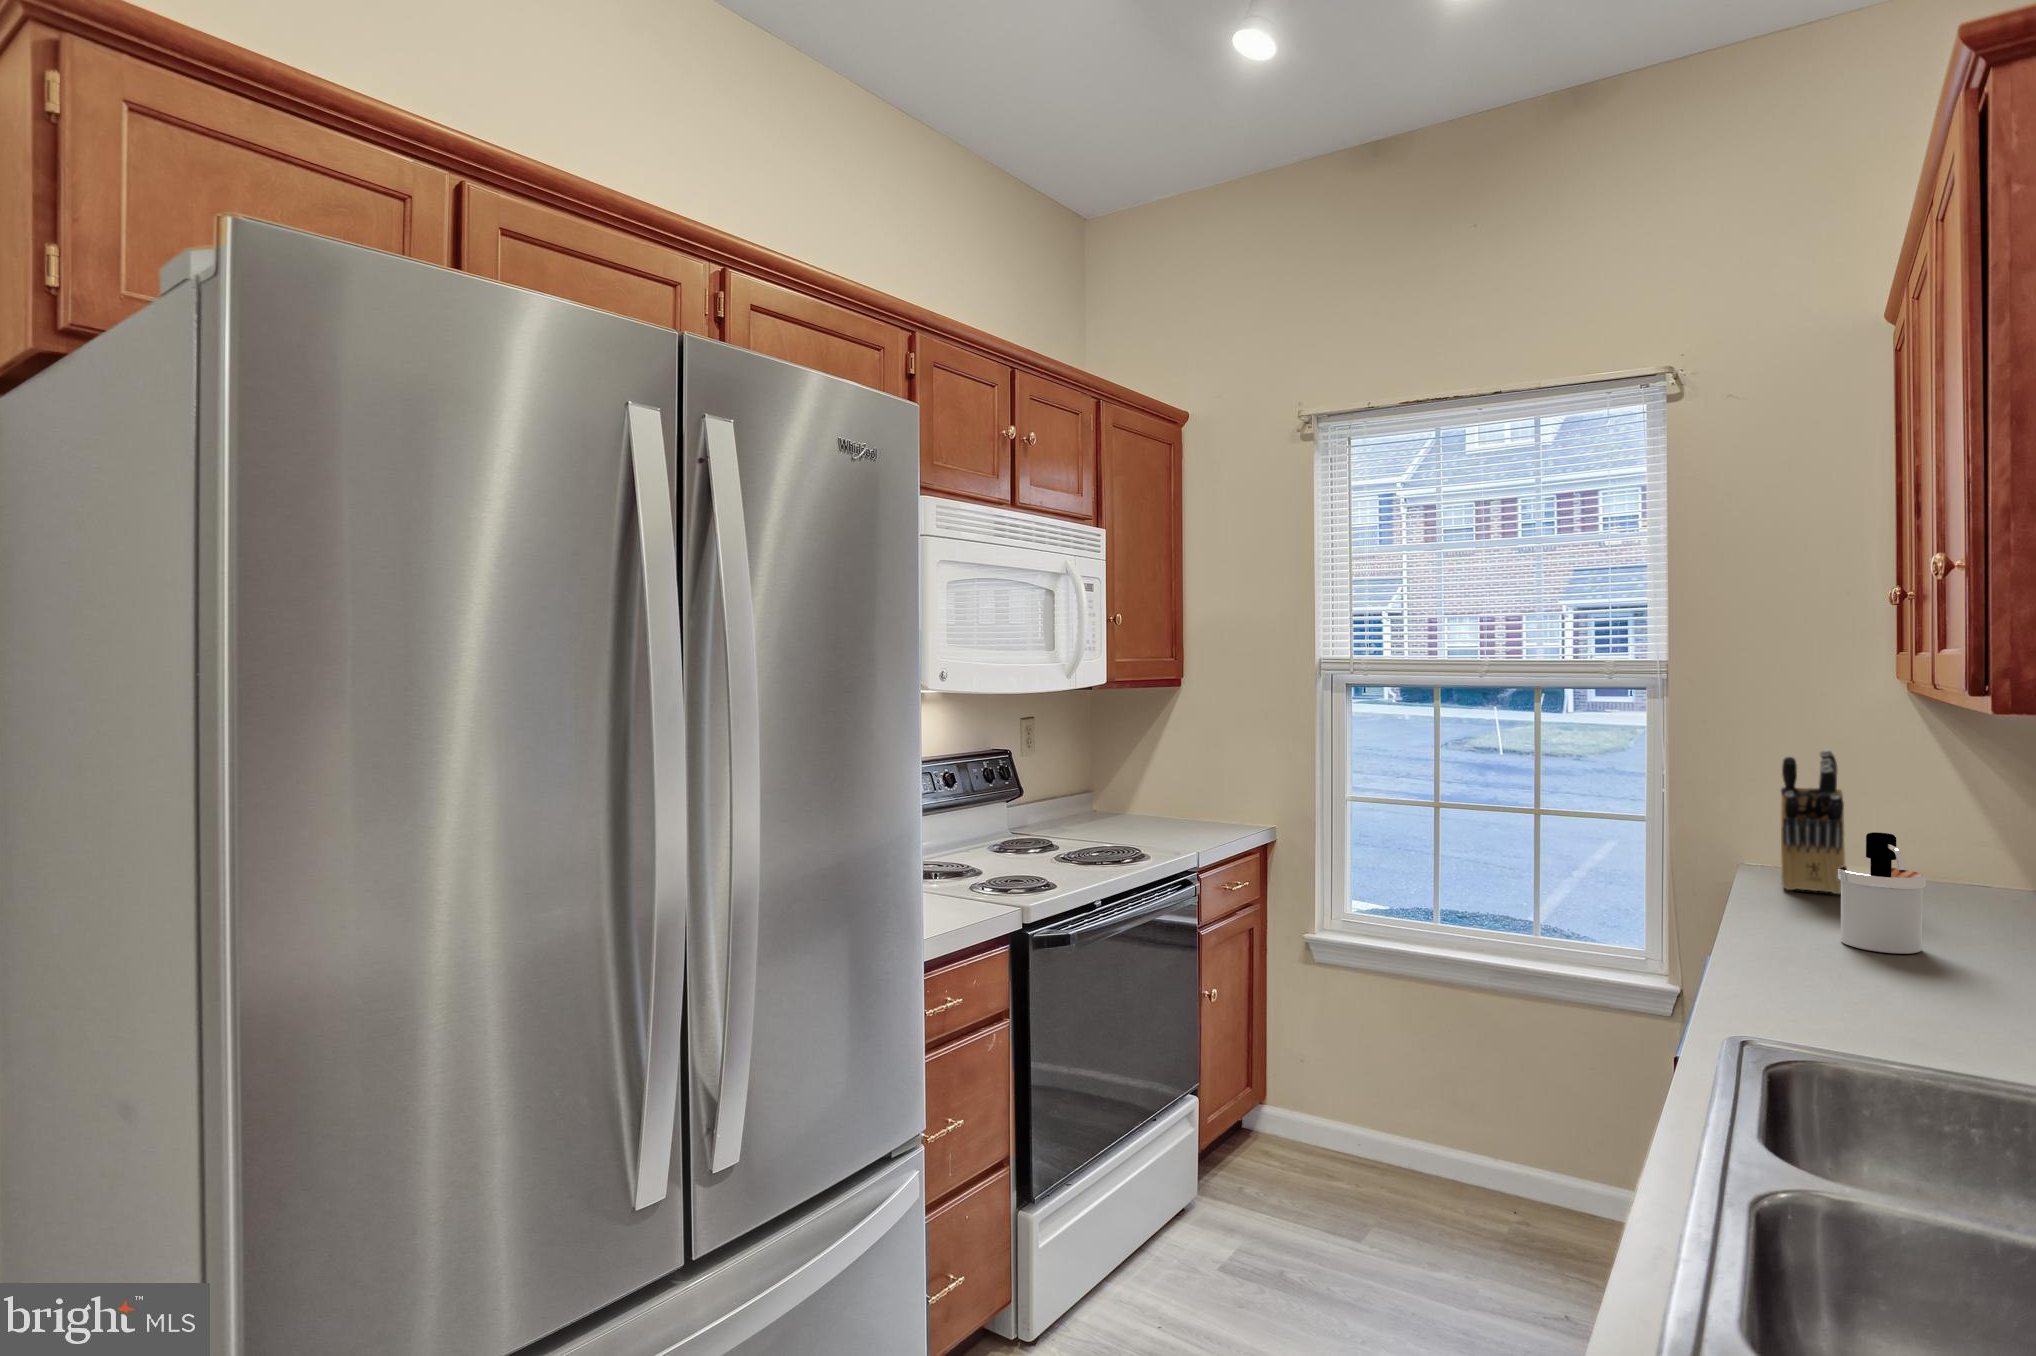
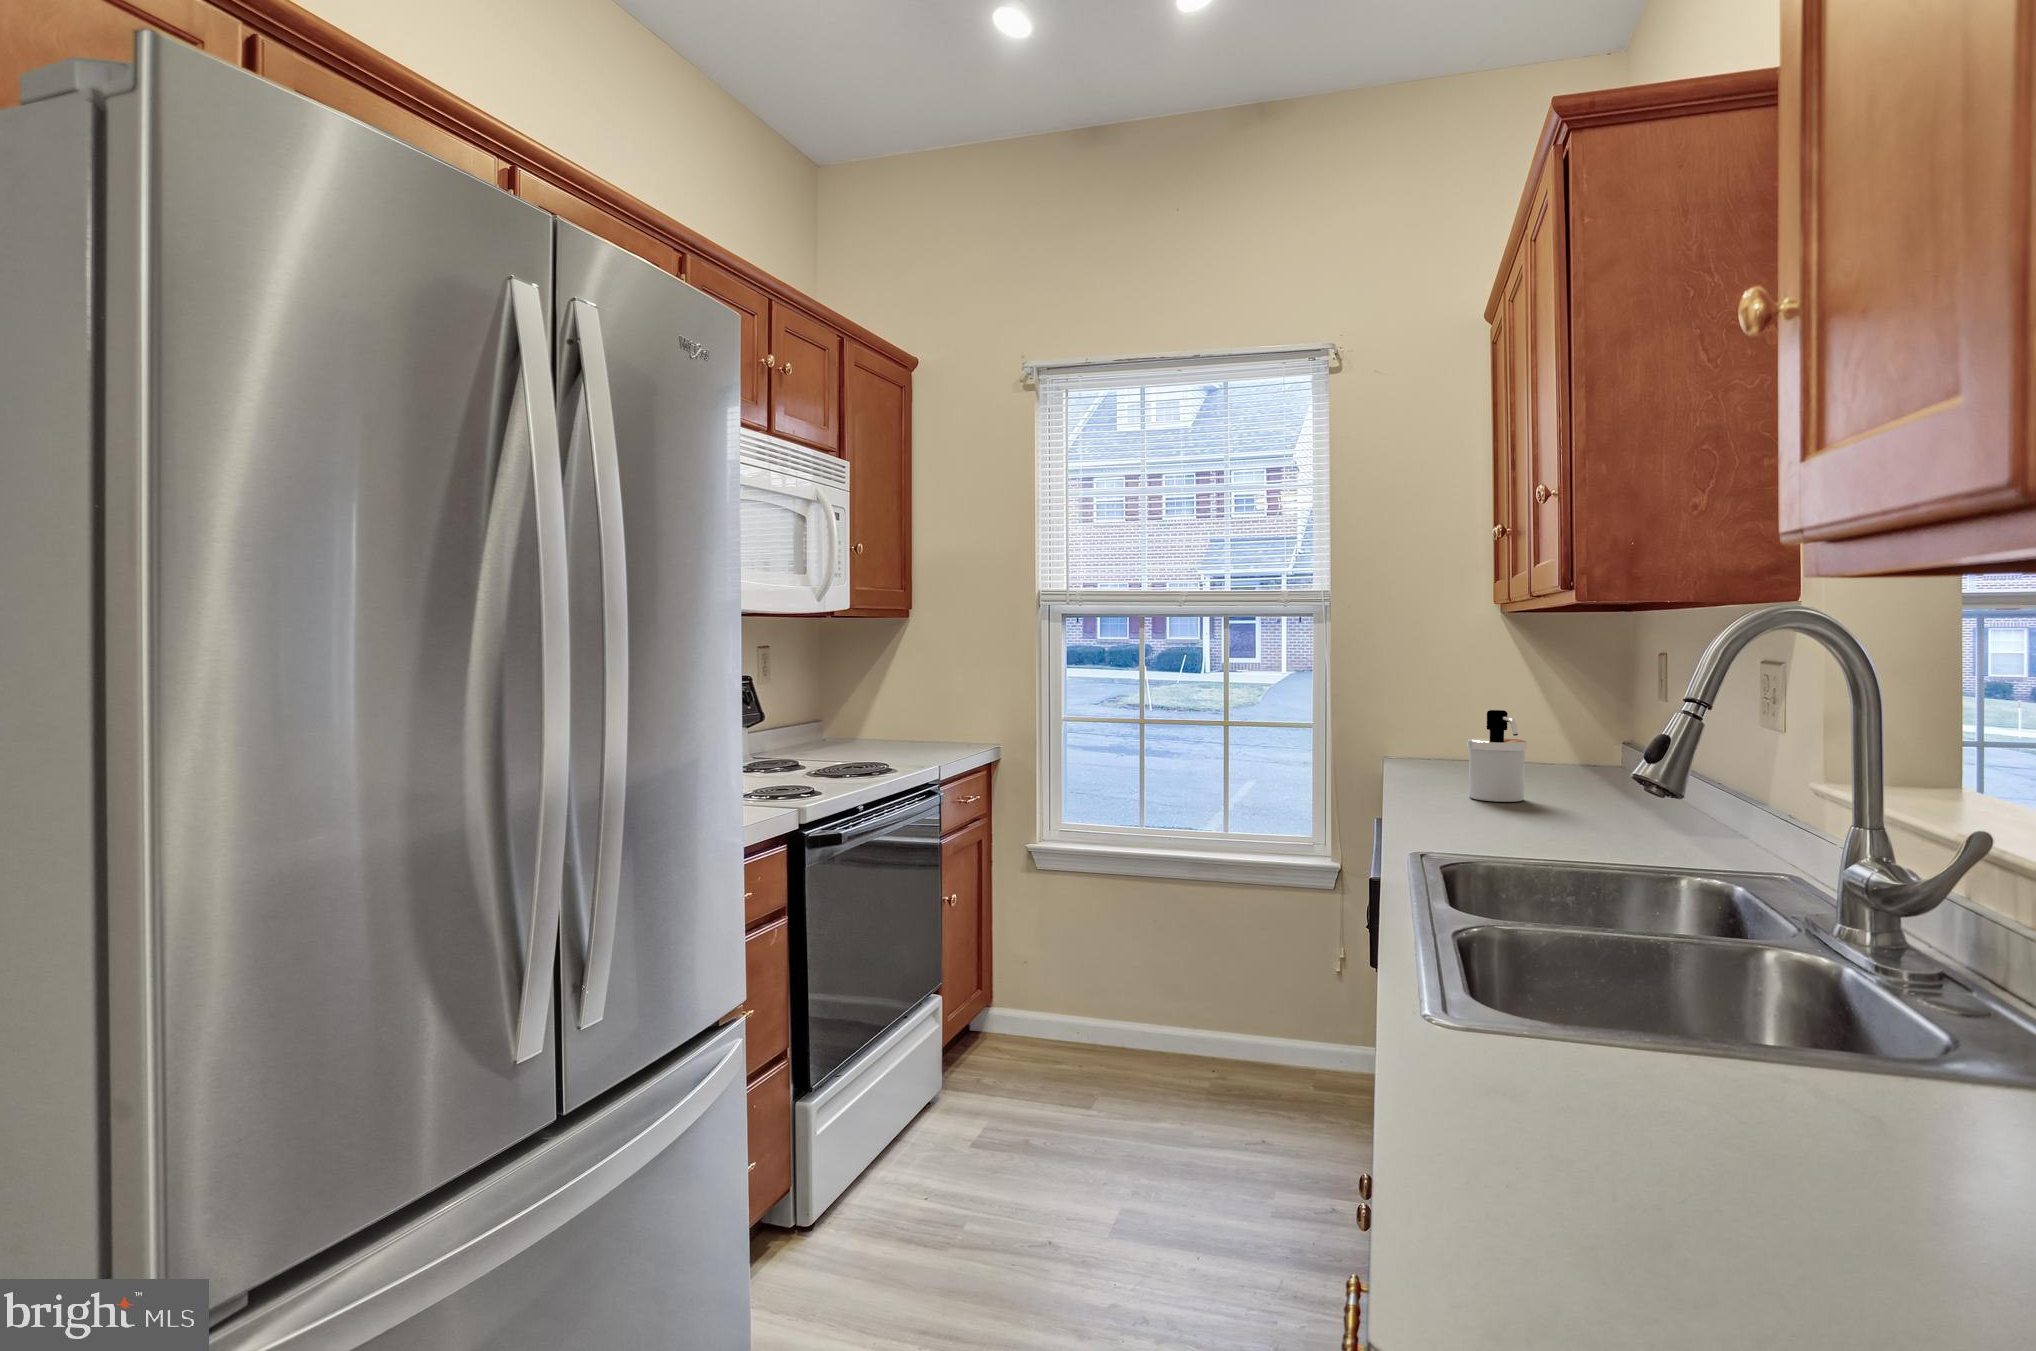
knife block: present [1781,750,1845,894] -> none [1411,655,1461,771]

